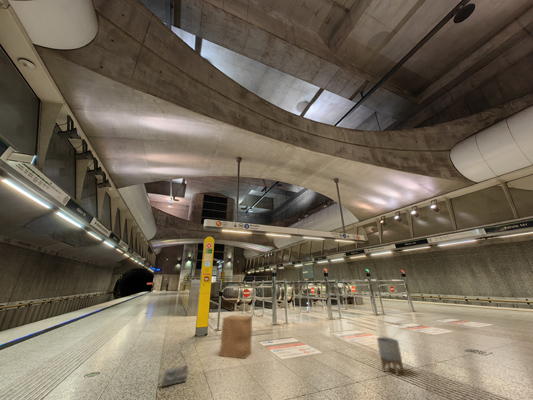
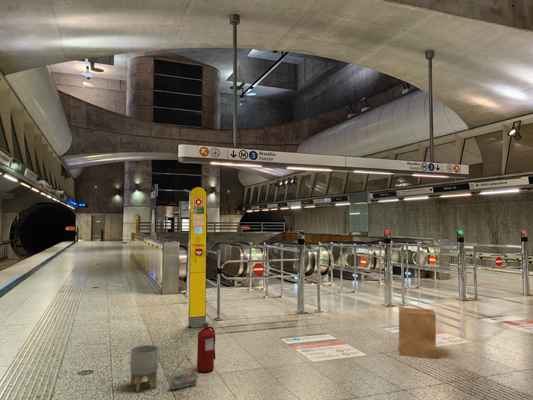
cardboard box: present [220,315,252,359] -> present [399,307,436,359]
fire extinguisher: none [192,324,209,369] -> present [197,322,215,372]
planter: present [377,337,404,376] -> present [130,345,159,392]

